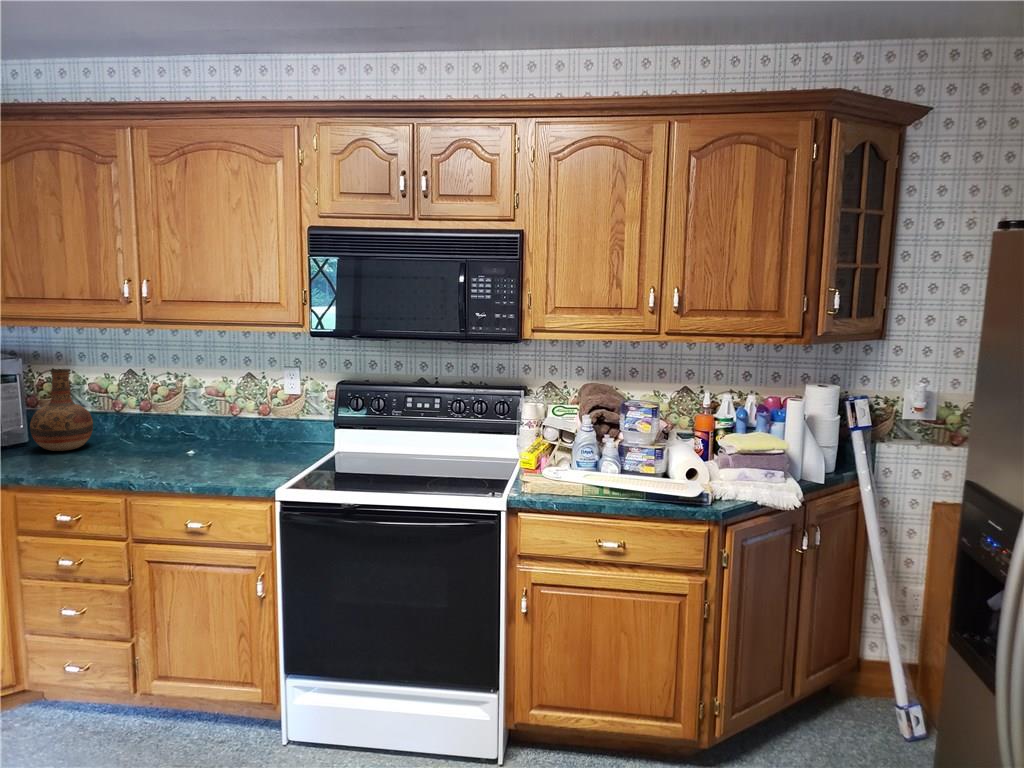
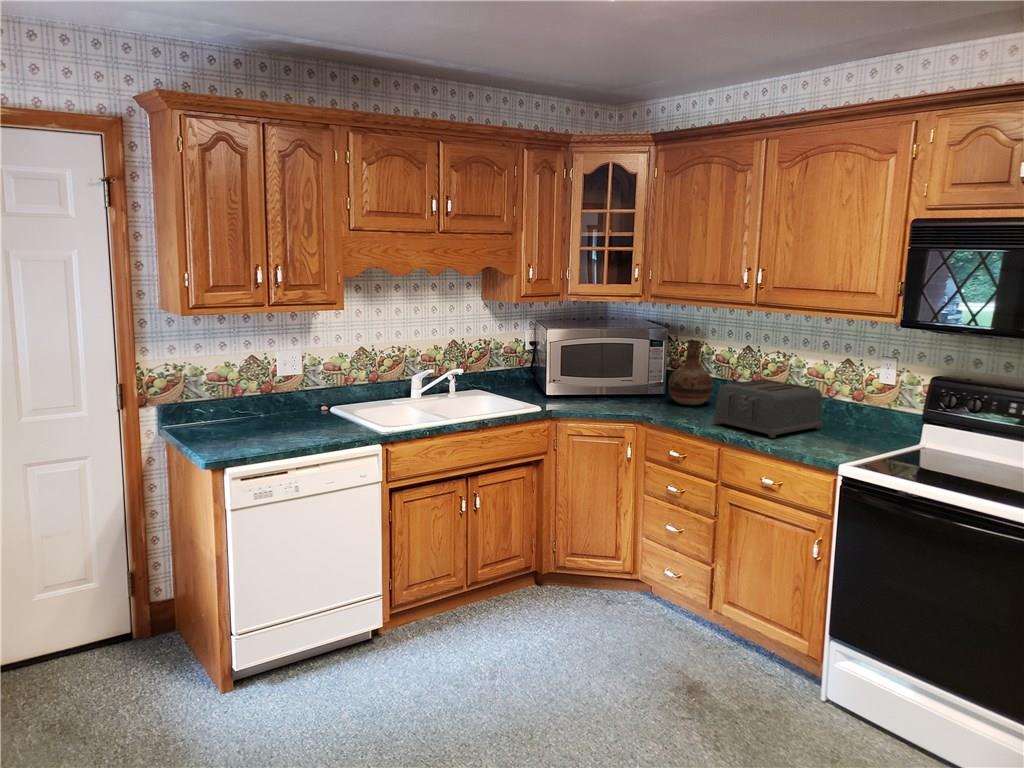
toaster: none [108,406,235,473] -> present [713,379,823,438]

